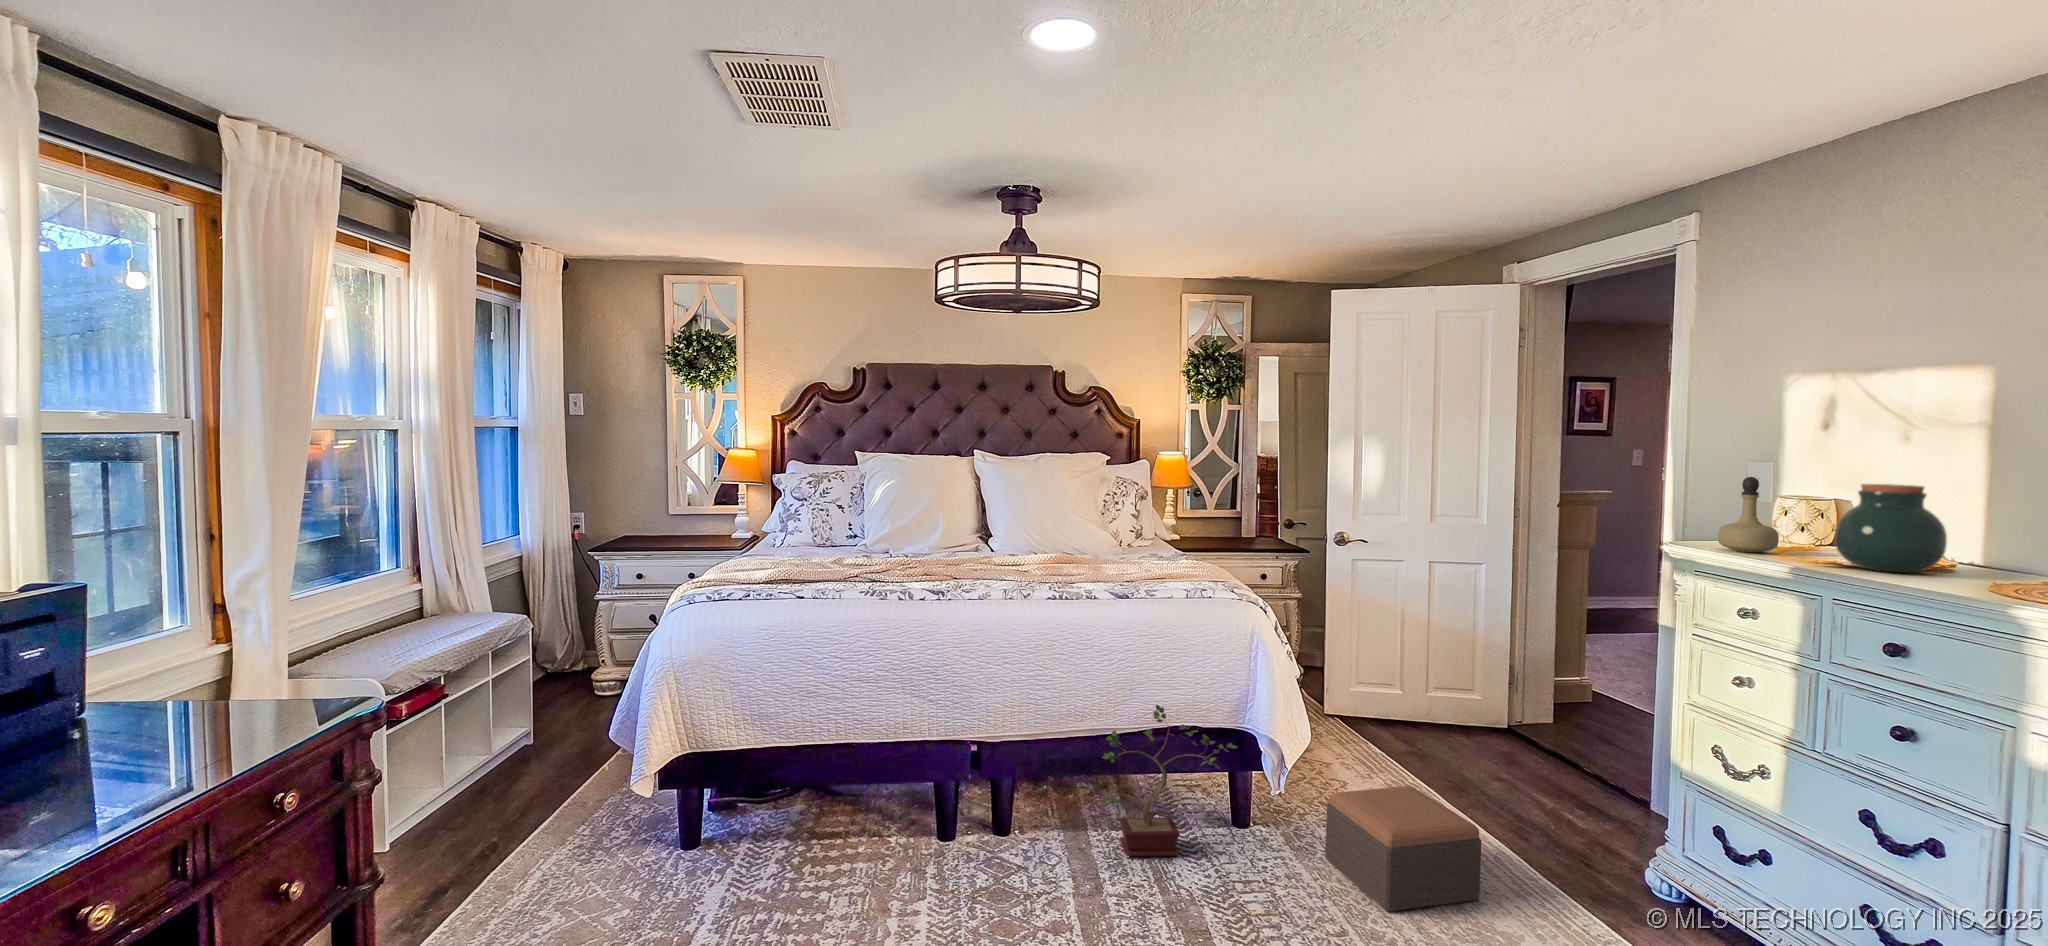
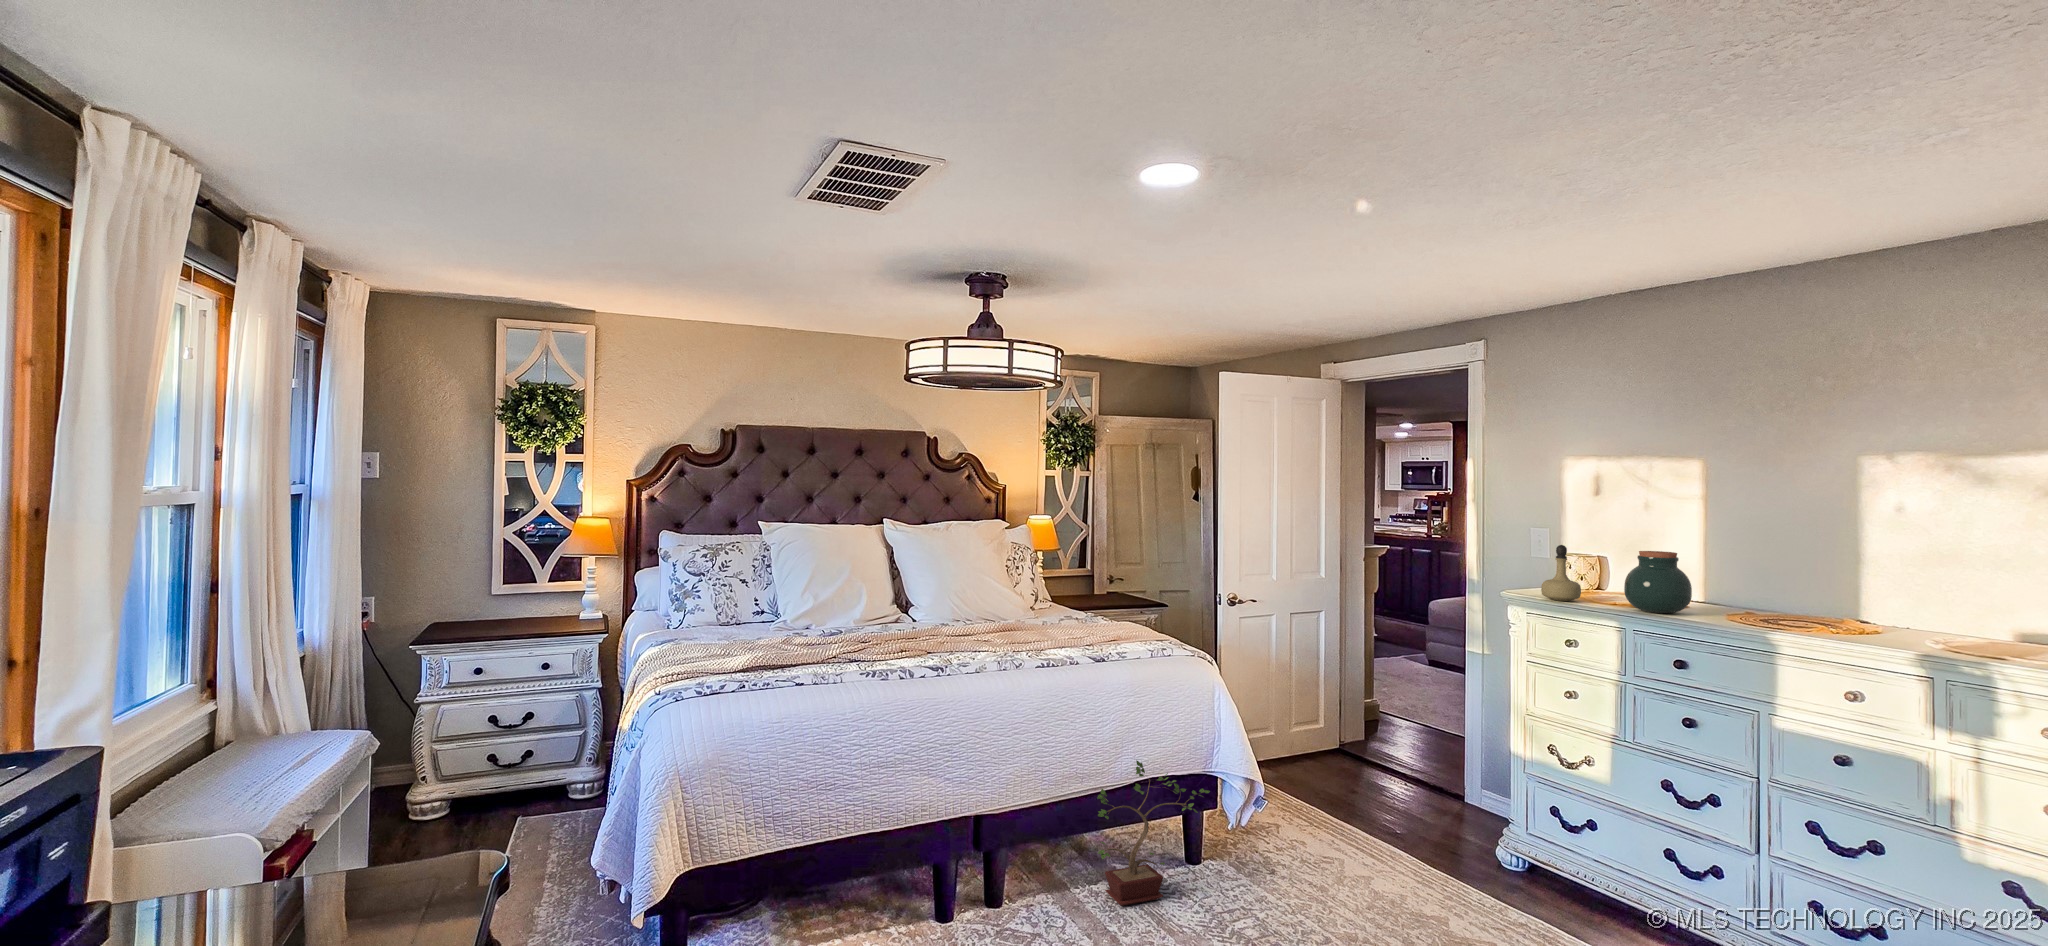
footstool: present [1325,786,1482,912] -> none [1277,808,1404,917]

